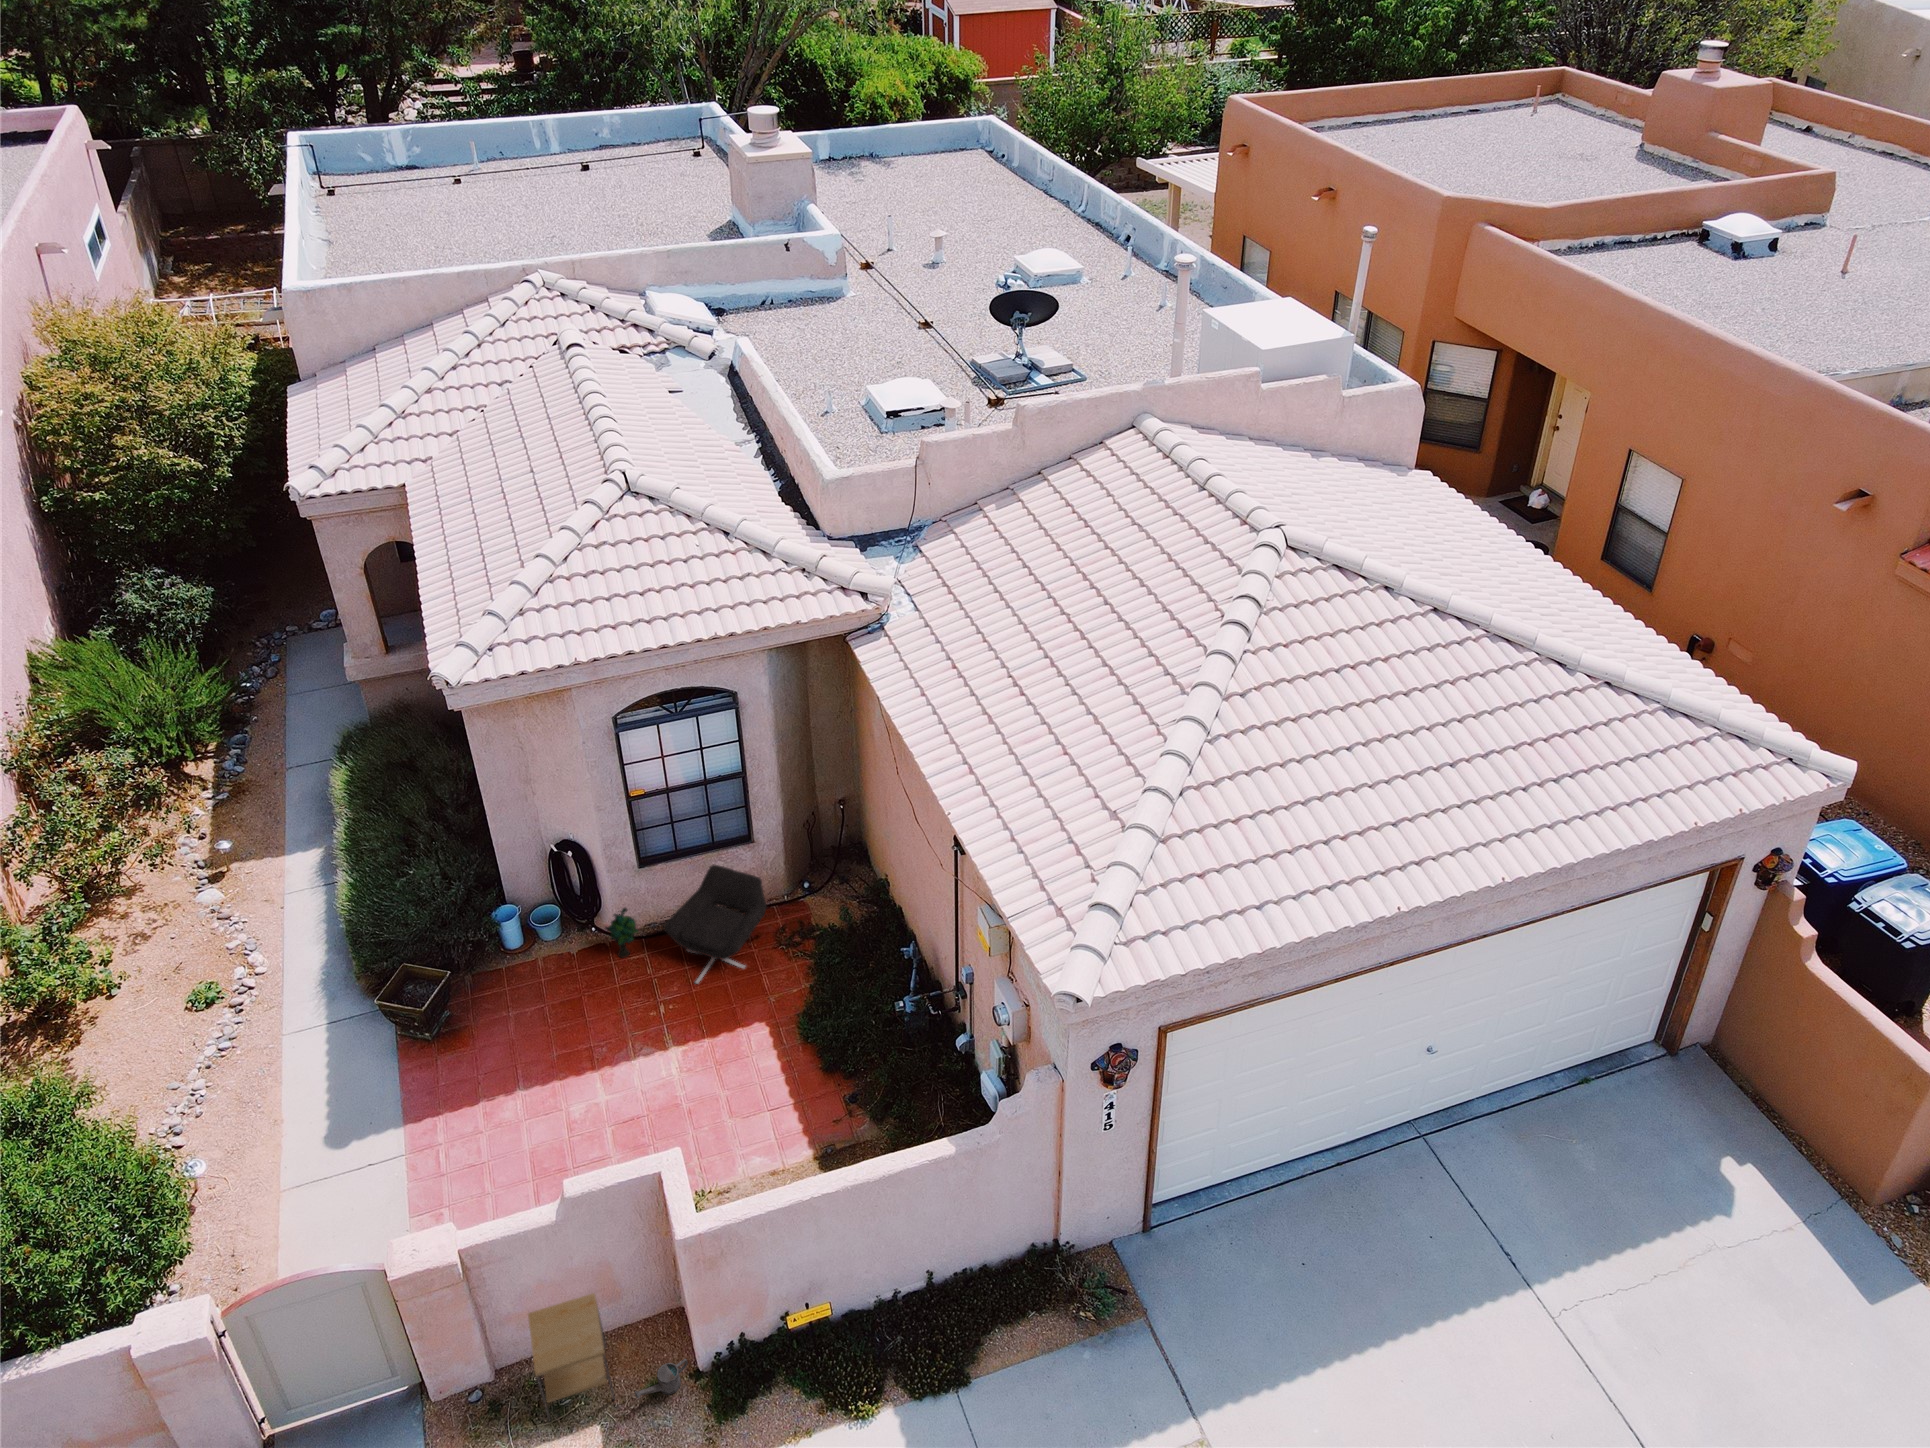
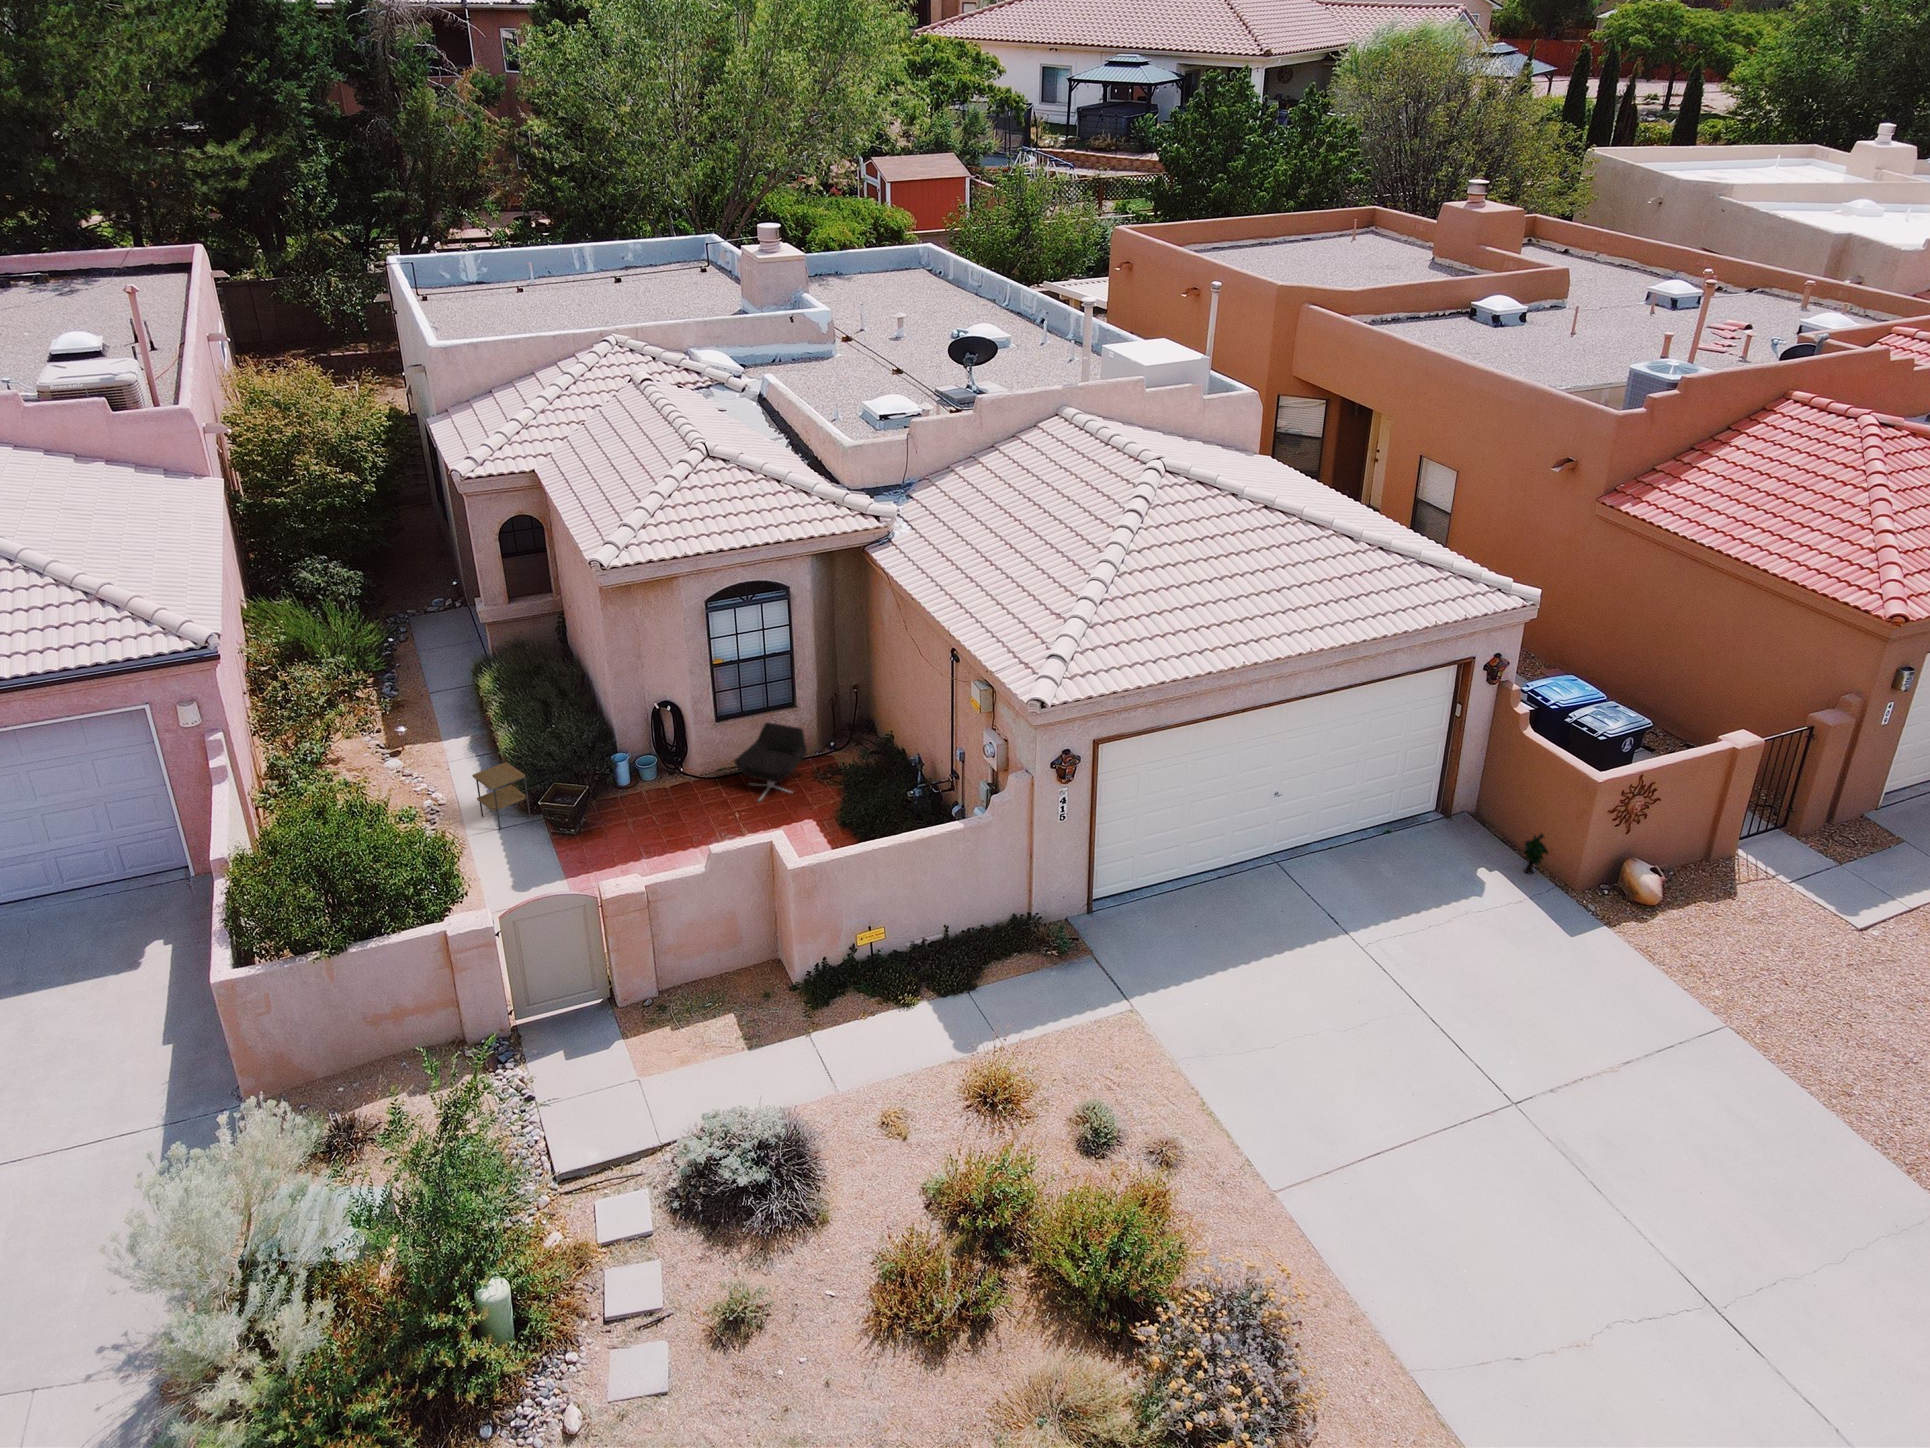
decorative plant: present [605,908,639,958] -> present [1523,834,1548,874]
side table: present [528,1293,615,1421] -> present [472,762,531,830]
watering can: present [635,1359,688,1398] -> none [757,971,789,992]

